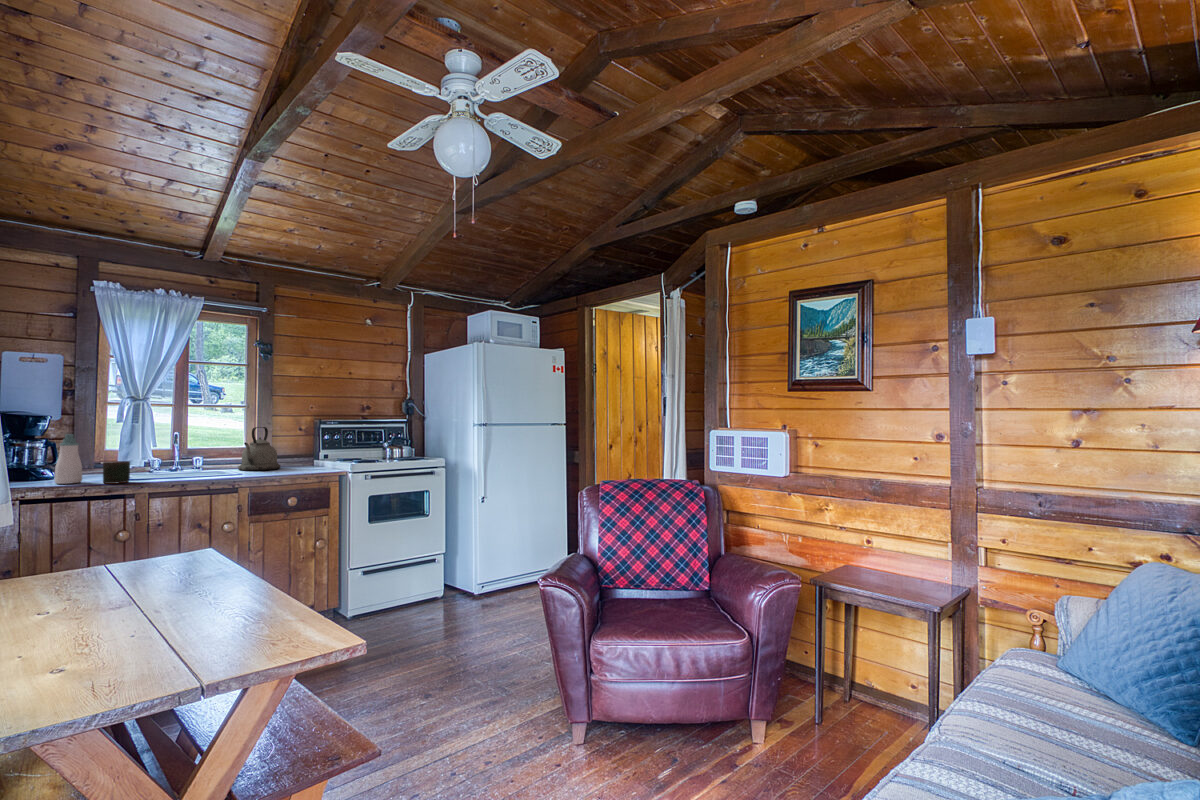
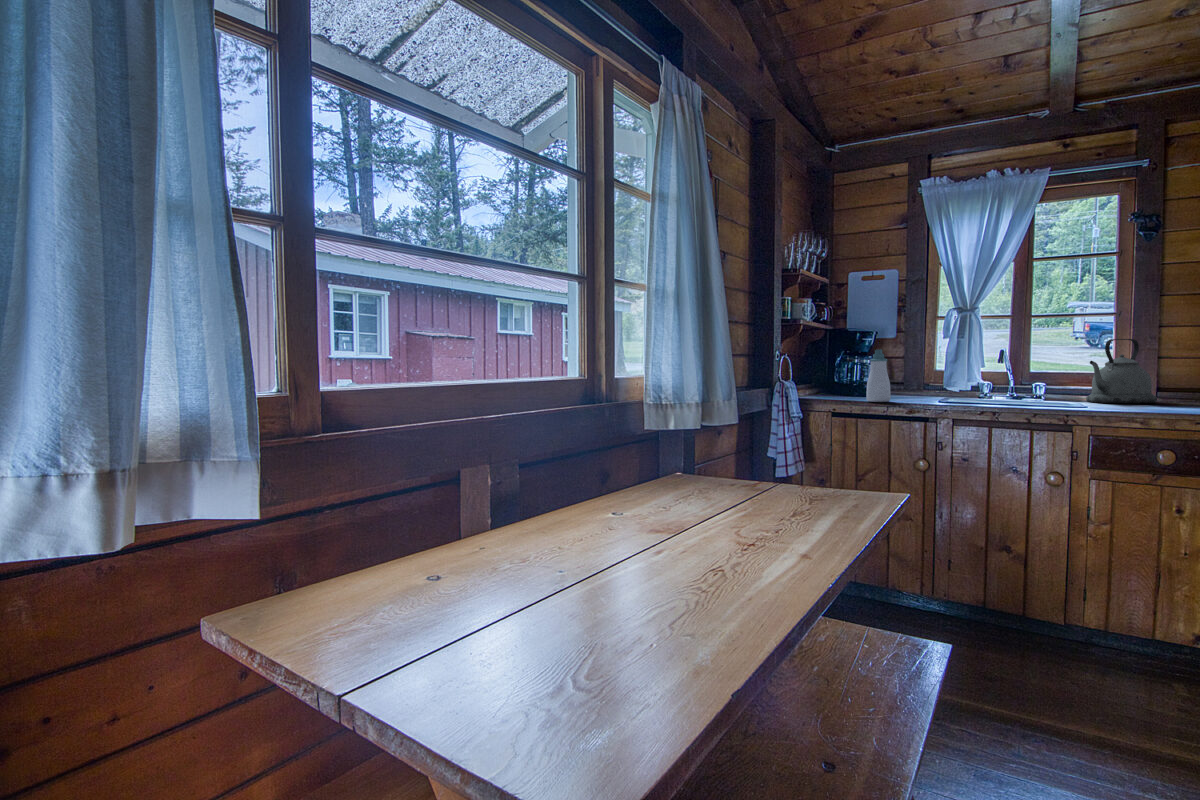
mug: present [103,461,130,484] -> none [903,380,933,405]

